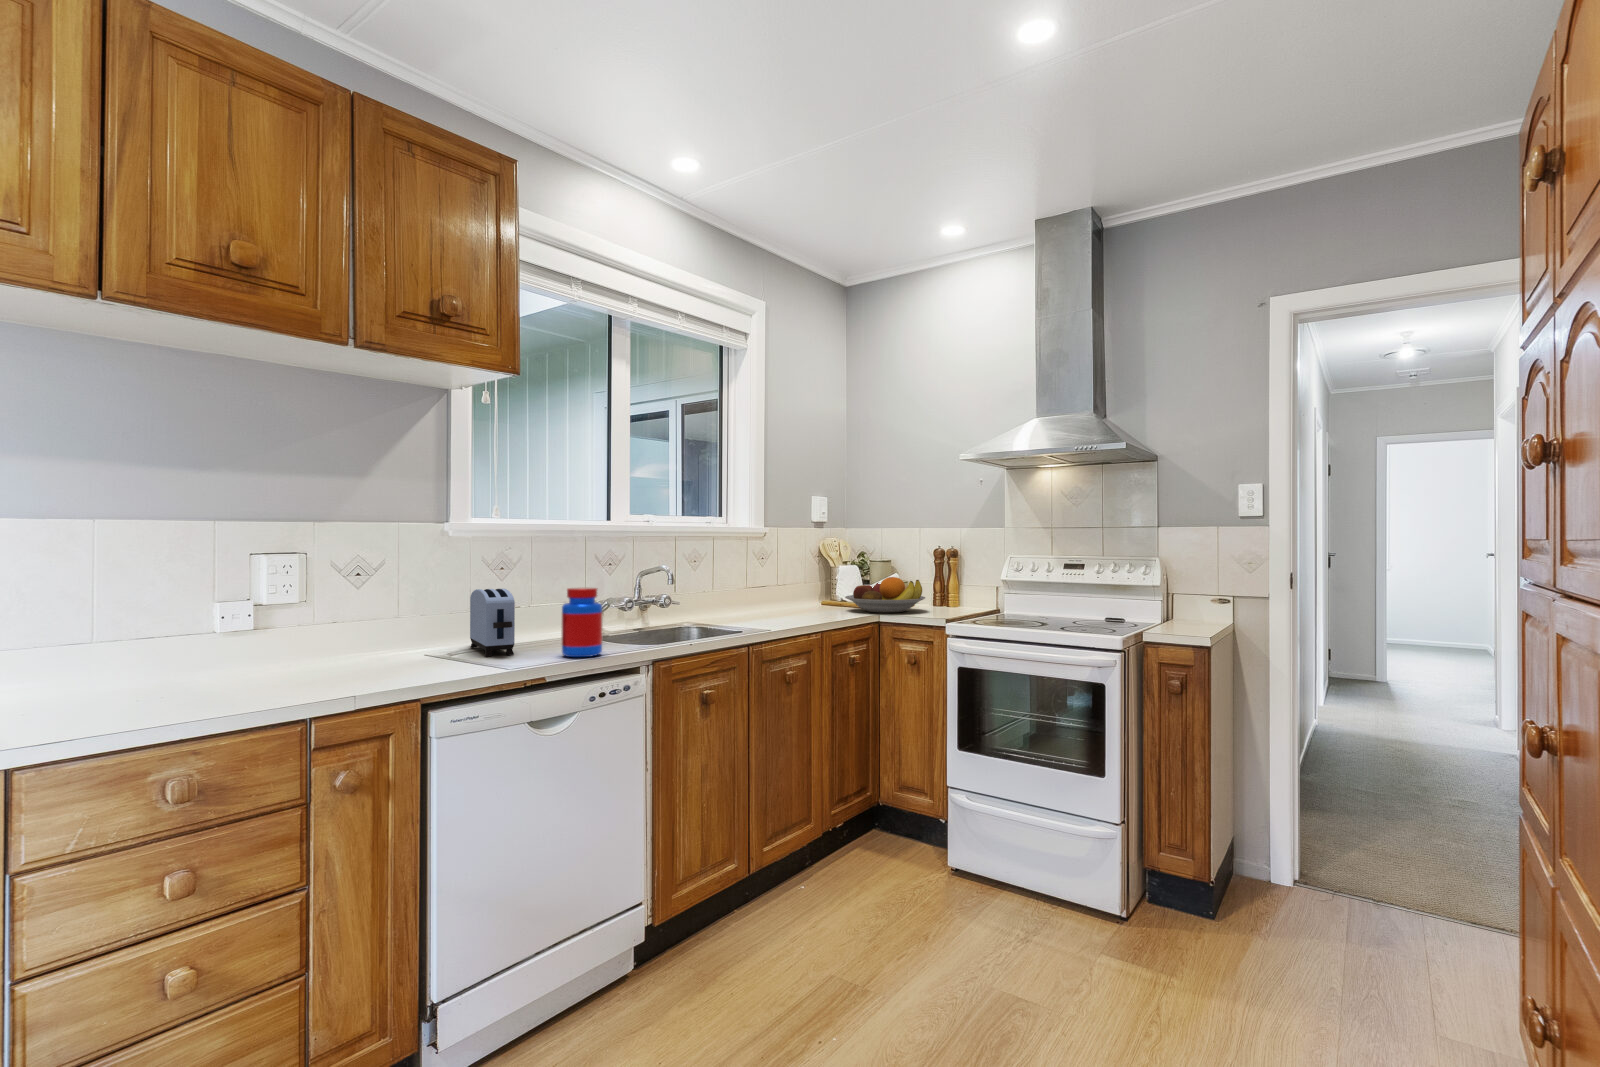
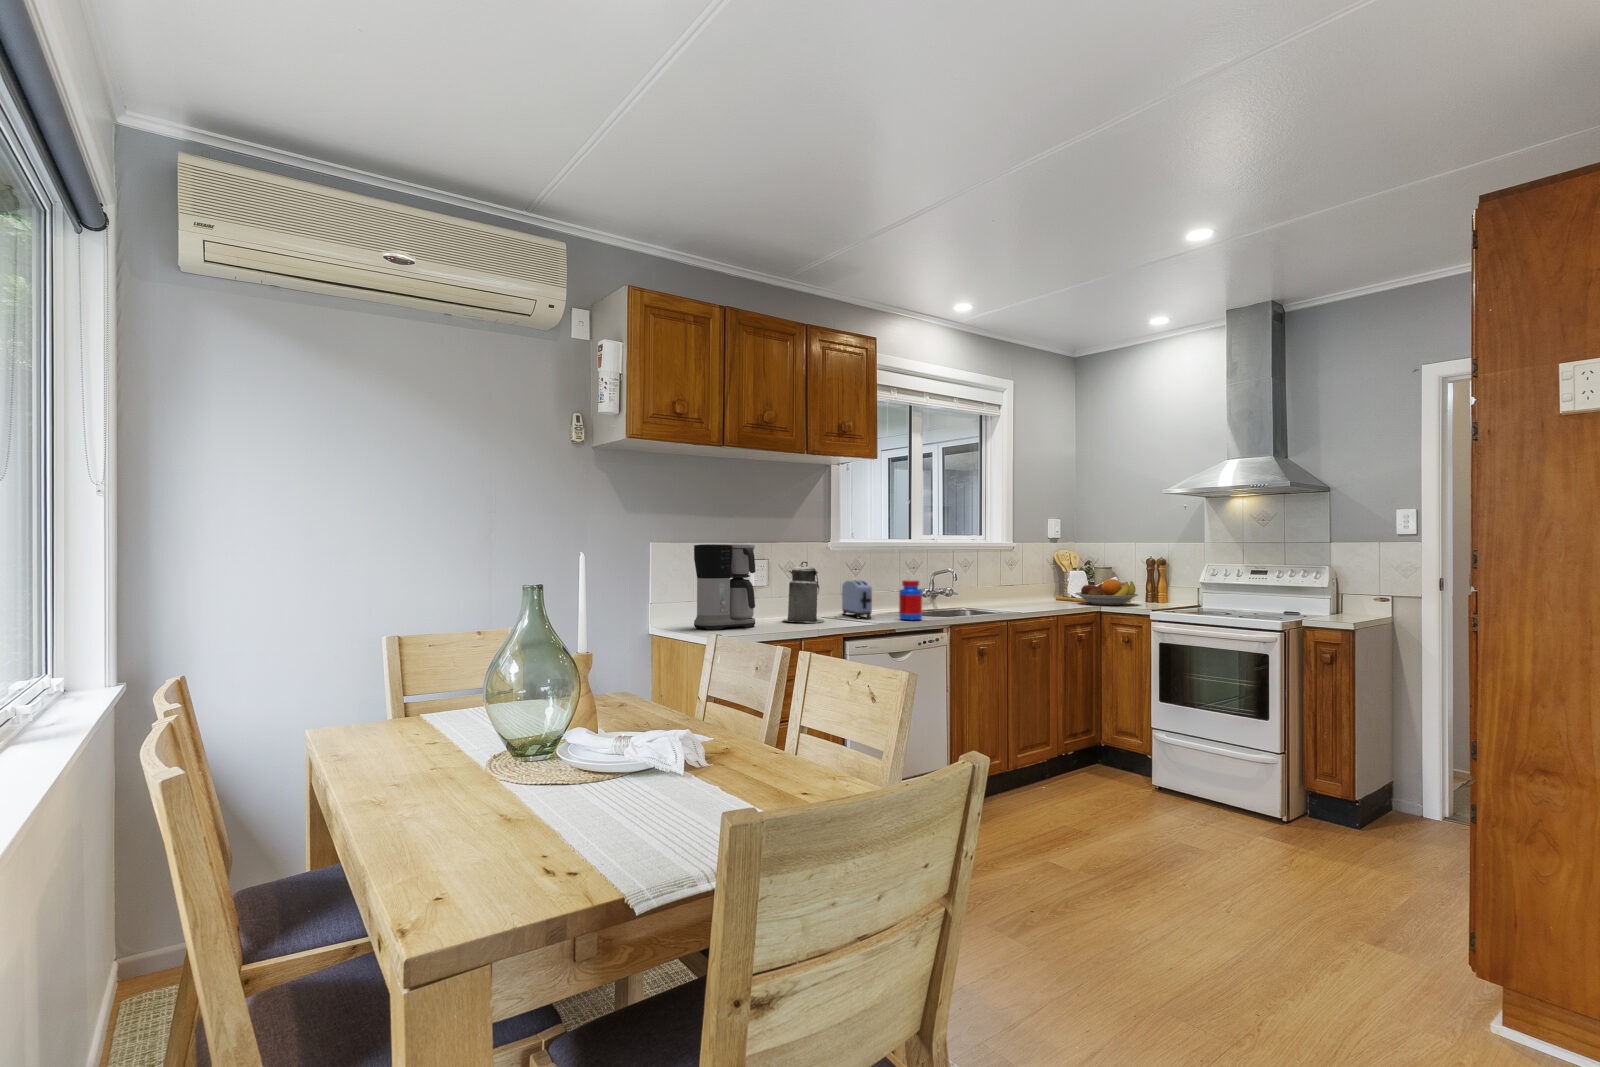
coffee maker: none [54,521,233,711] -> present [694,543,755,630]
canister: none [320,557,411,674] -> present [783,561,824,623]

